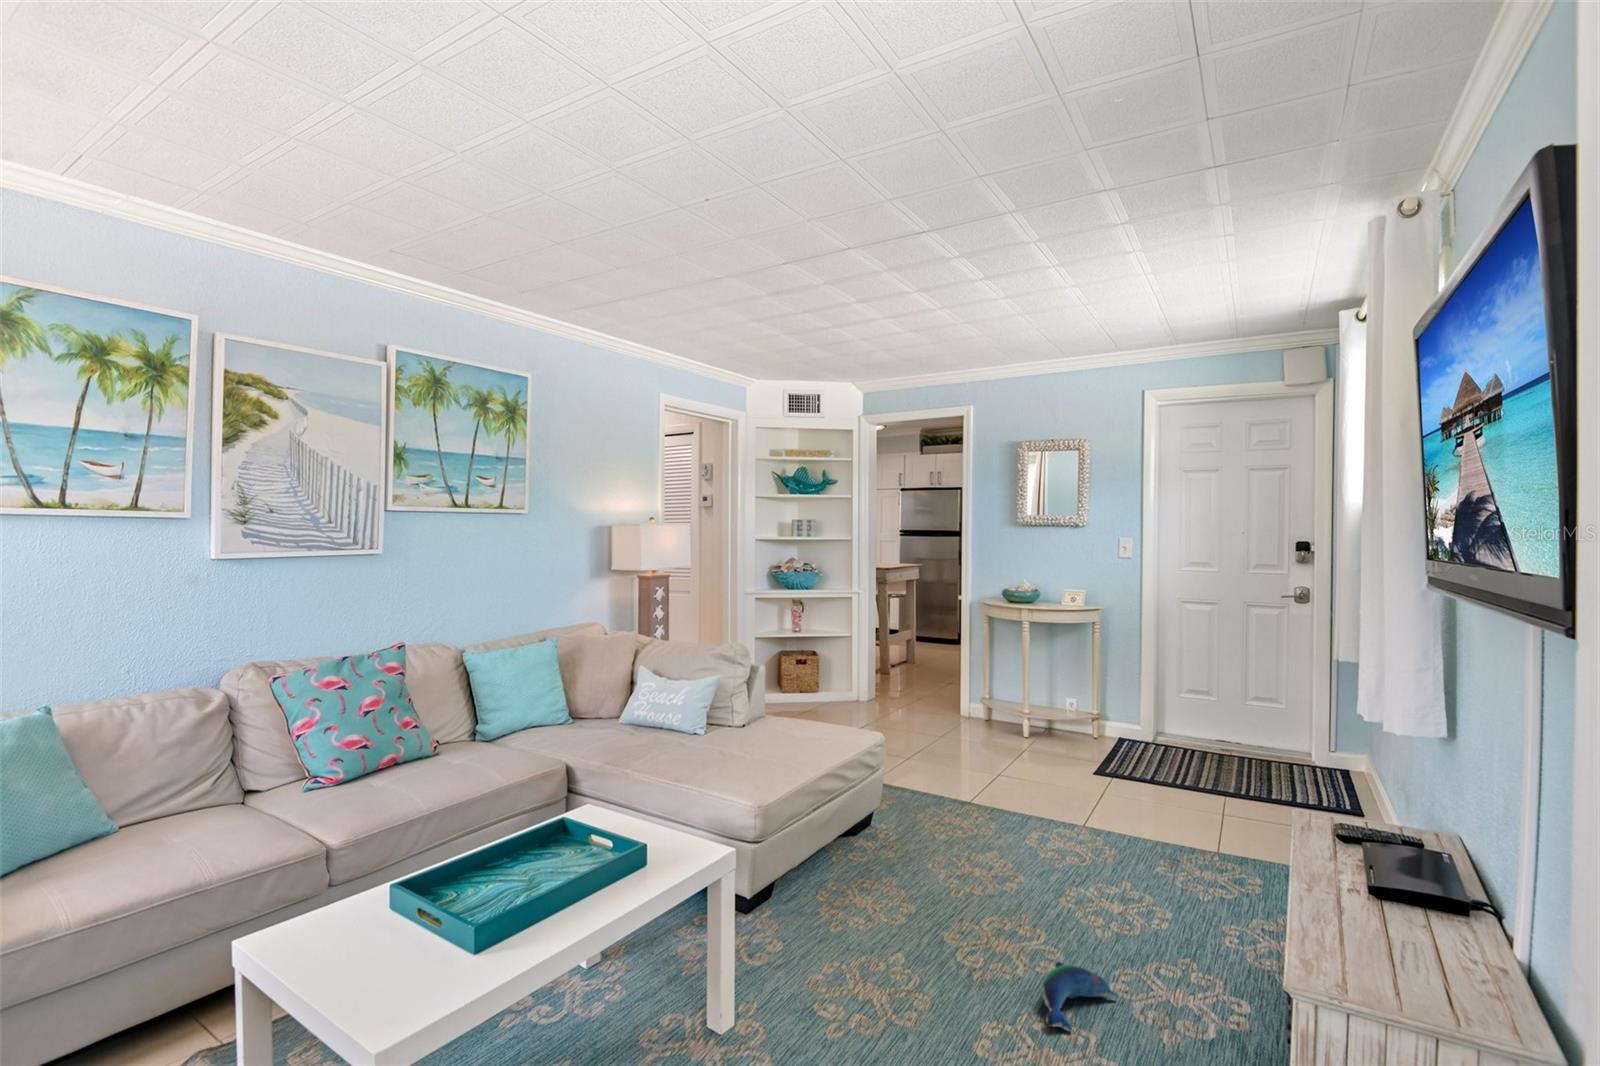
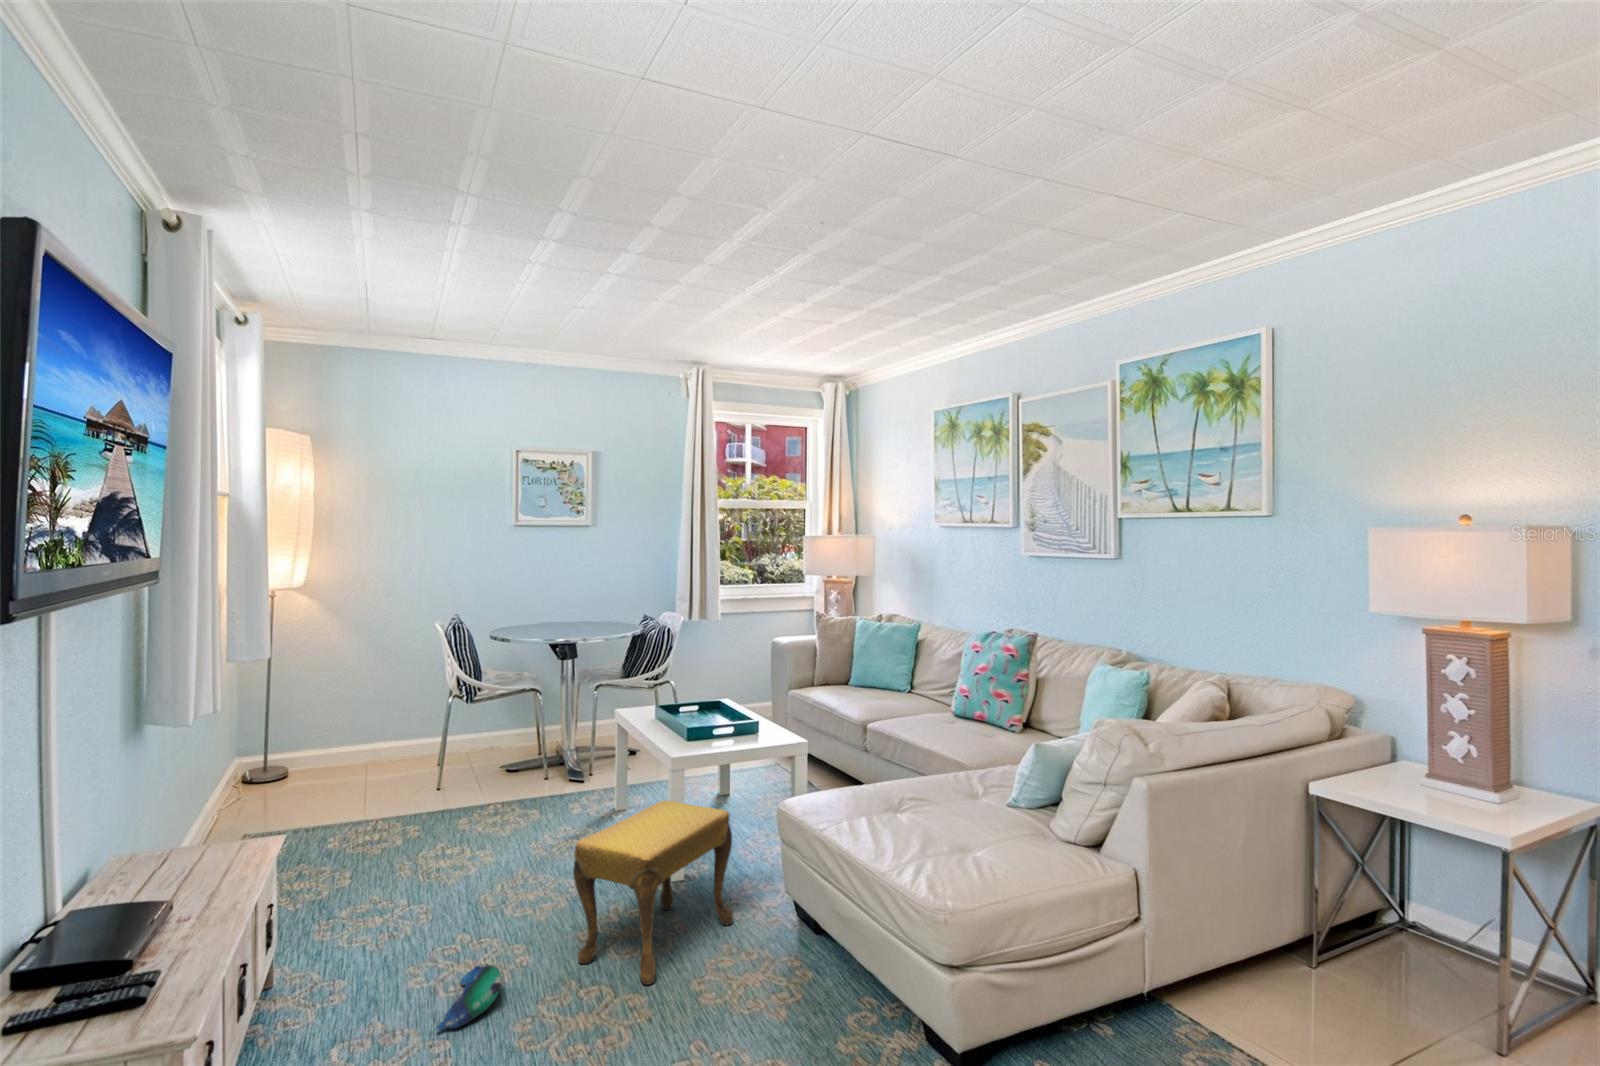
footstool: none [798,825,963,992] -> present [573,800,733,985]

